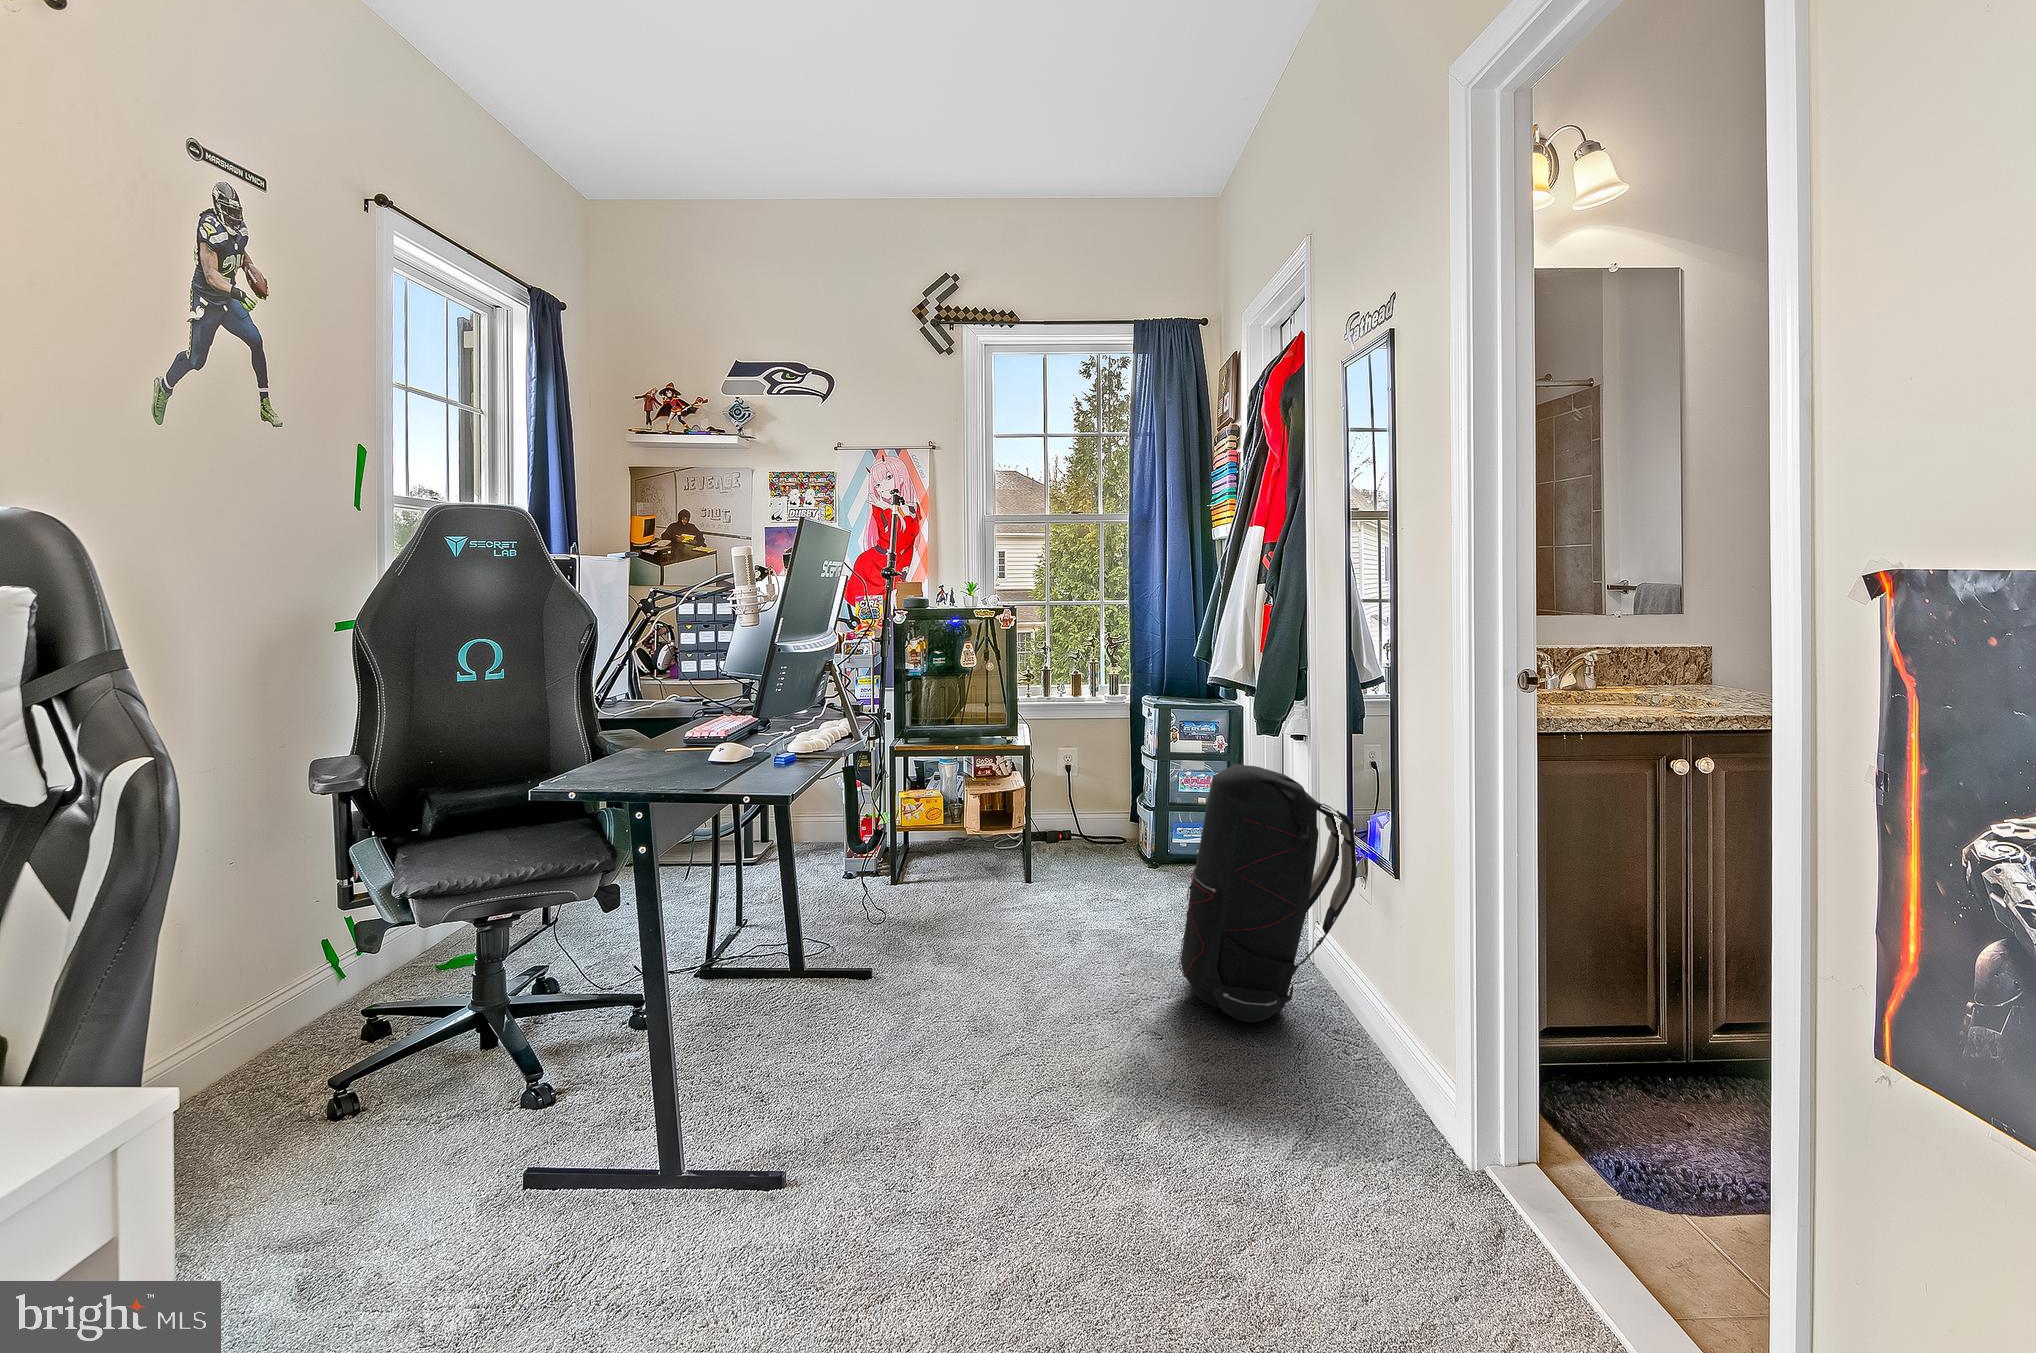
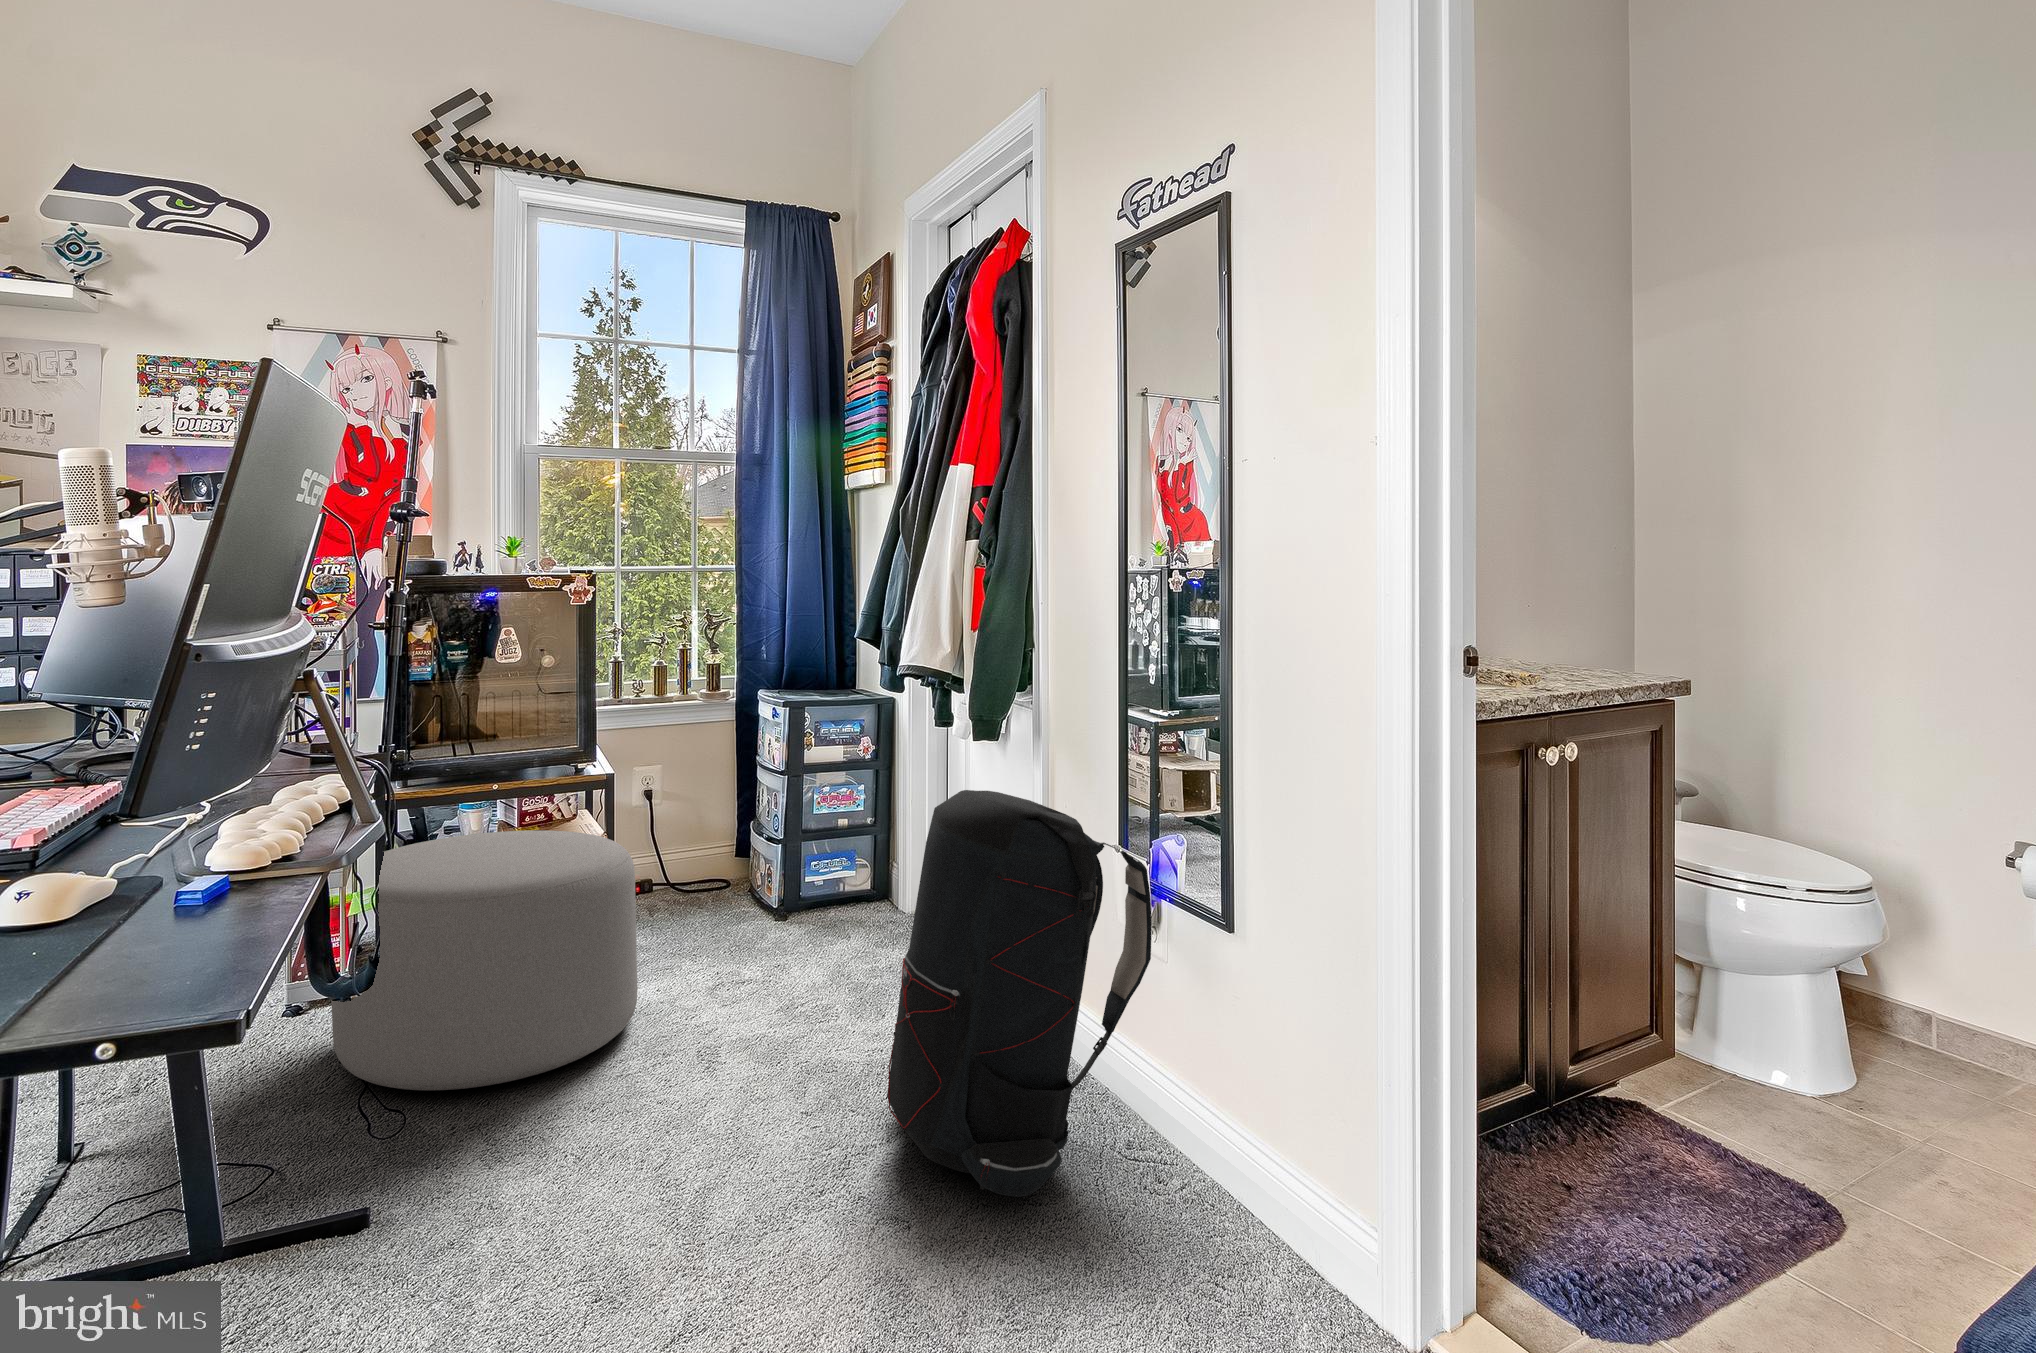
ottoman: none [866,783,1042,933] -> present [331,830,638,1090]

